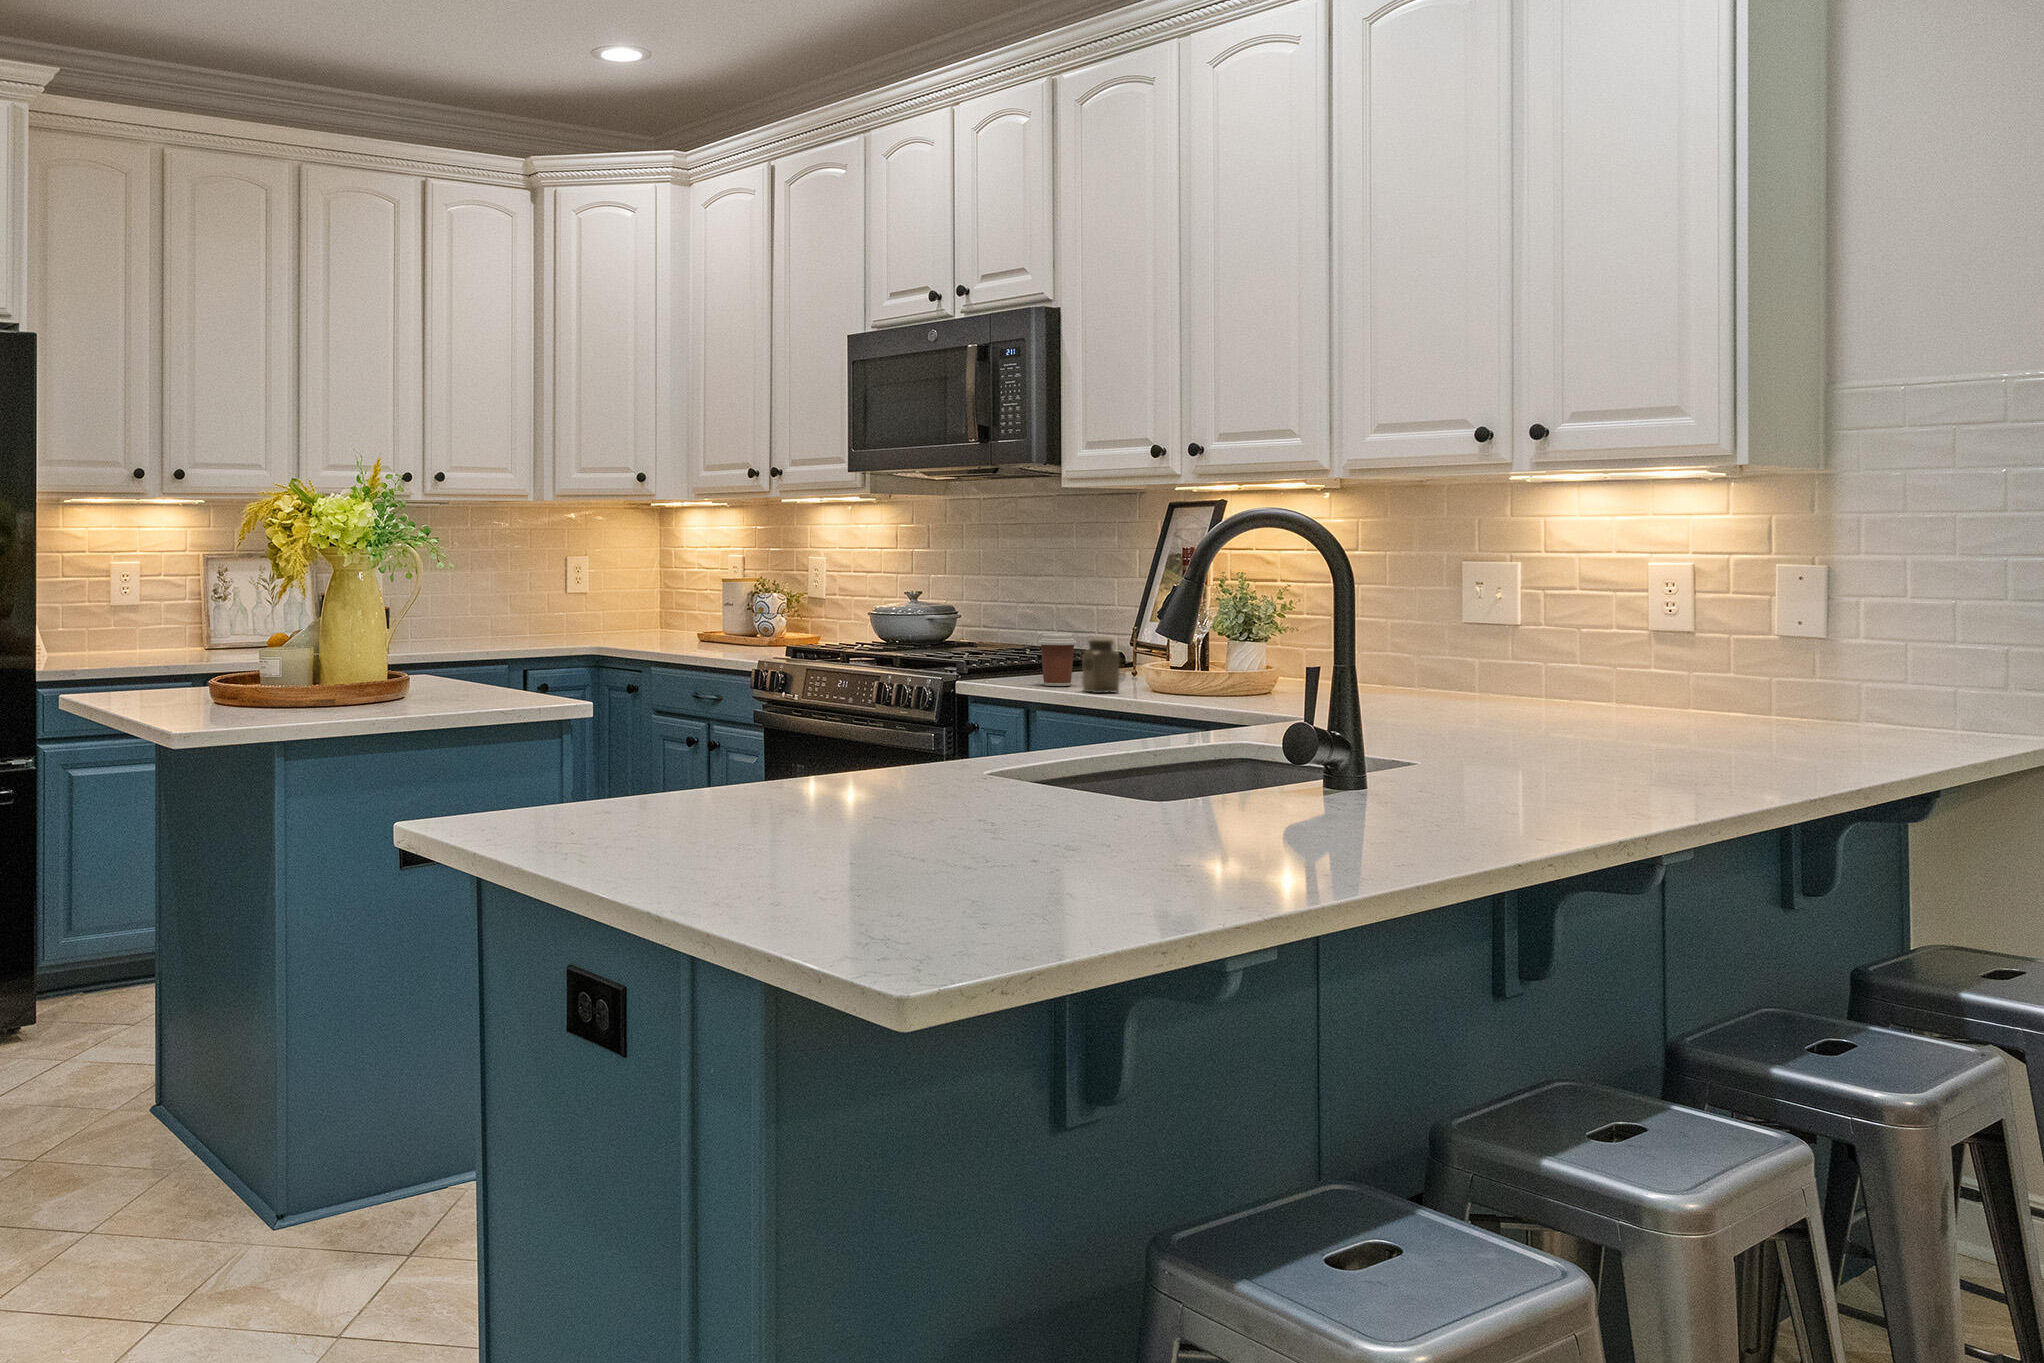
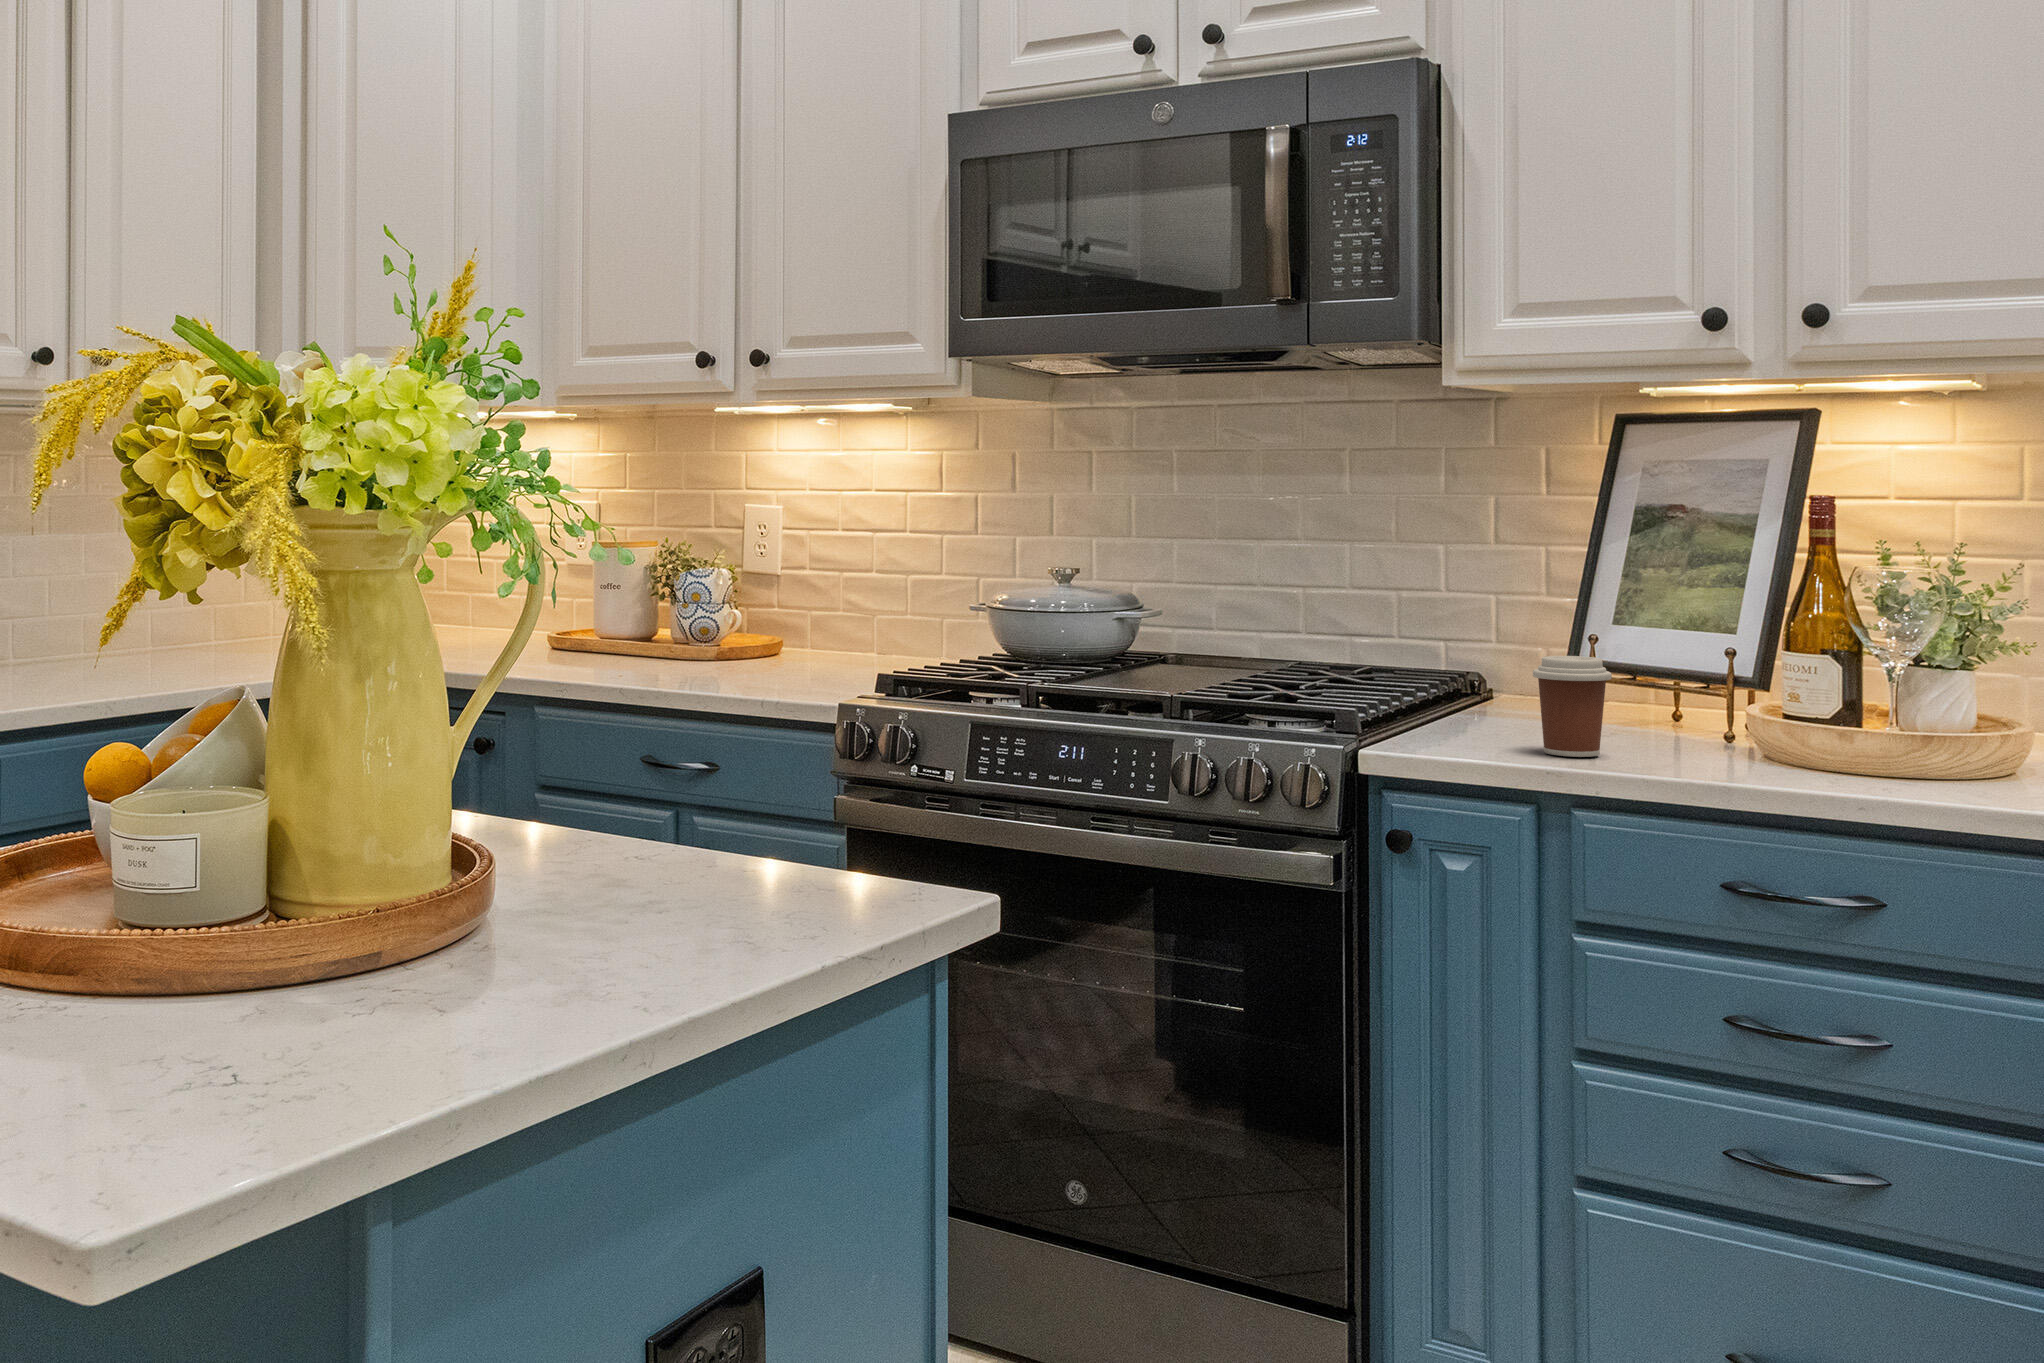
salt shaker: present [1082,638,1120,693] -> none [1680,670,1757,776]

